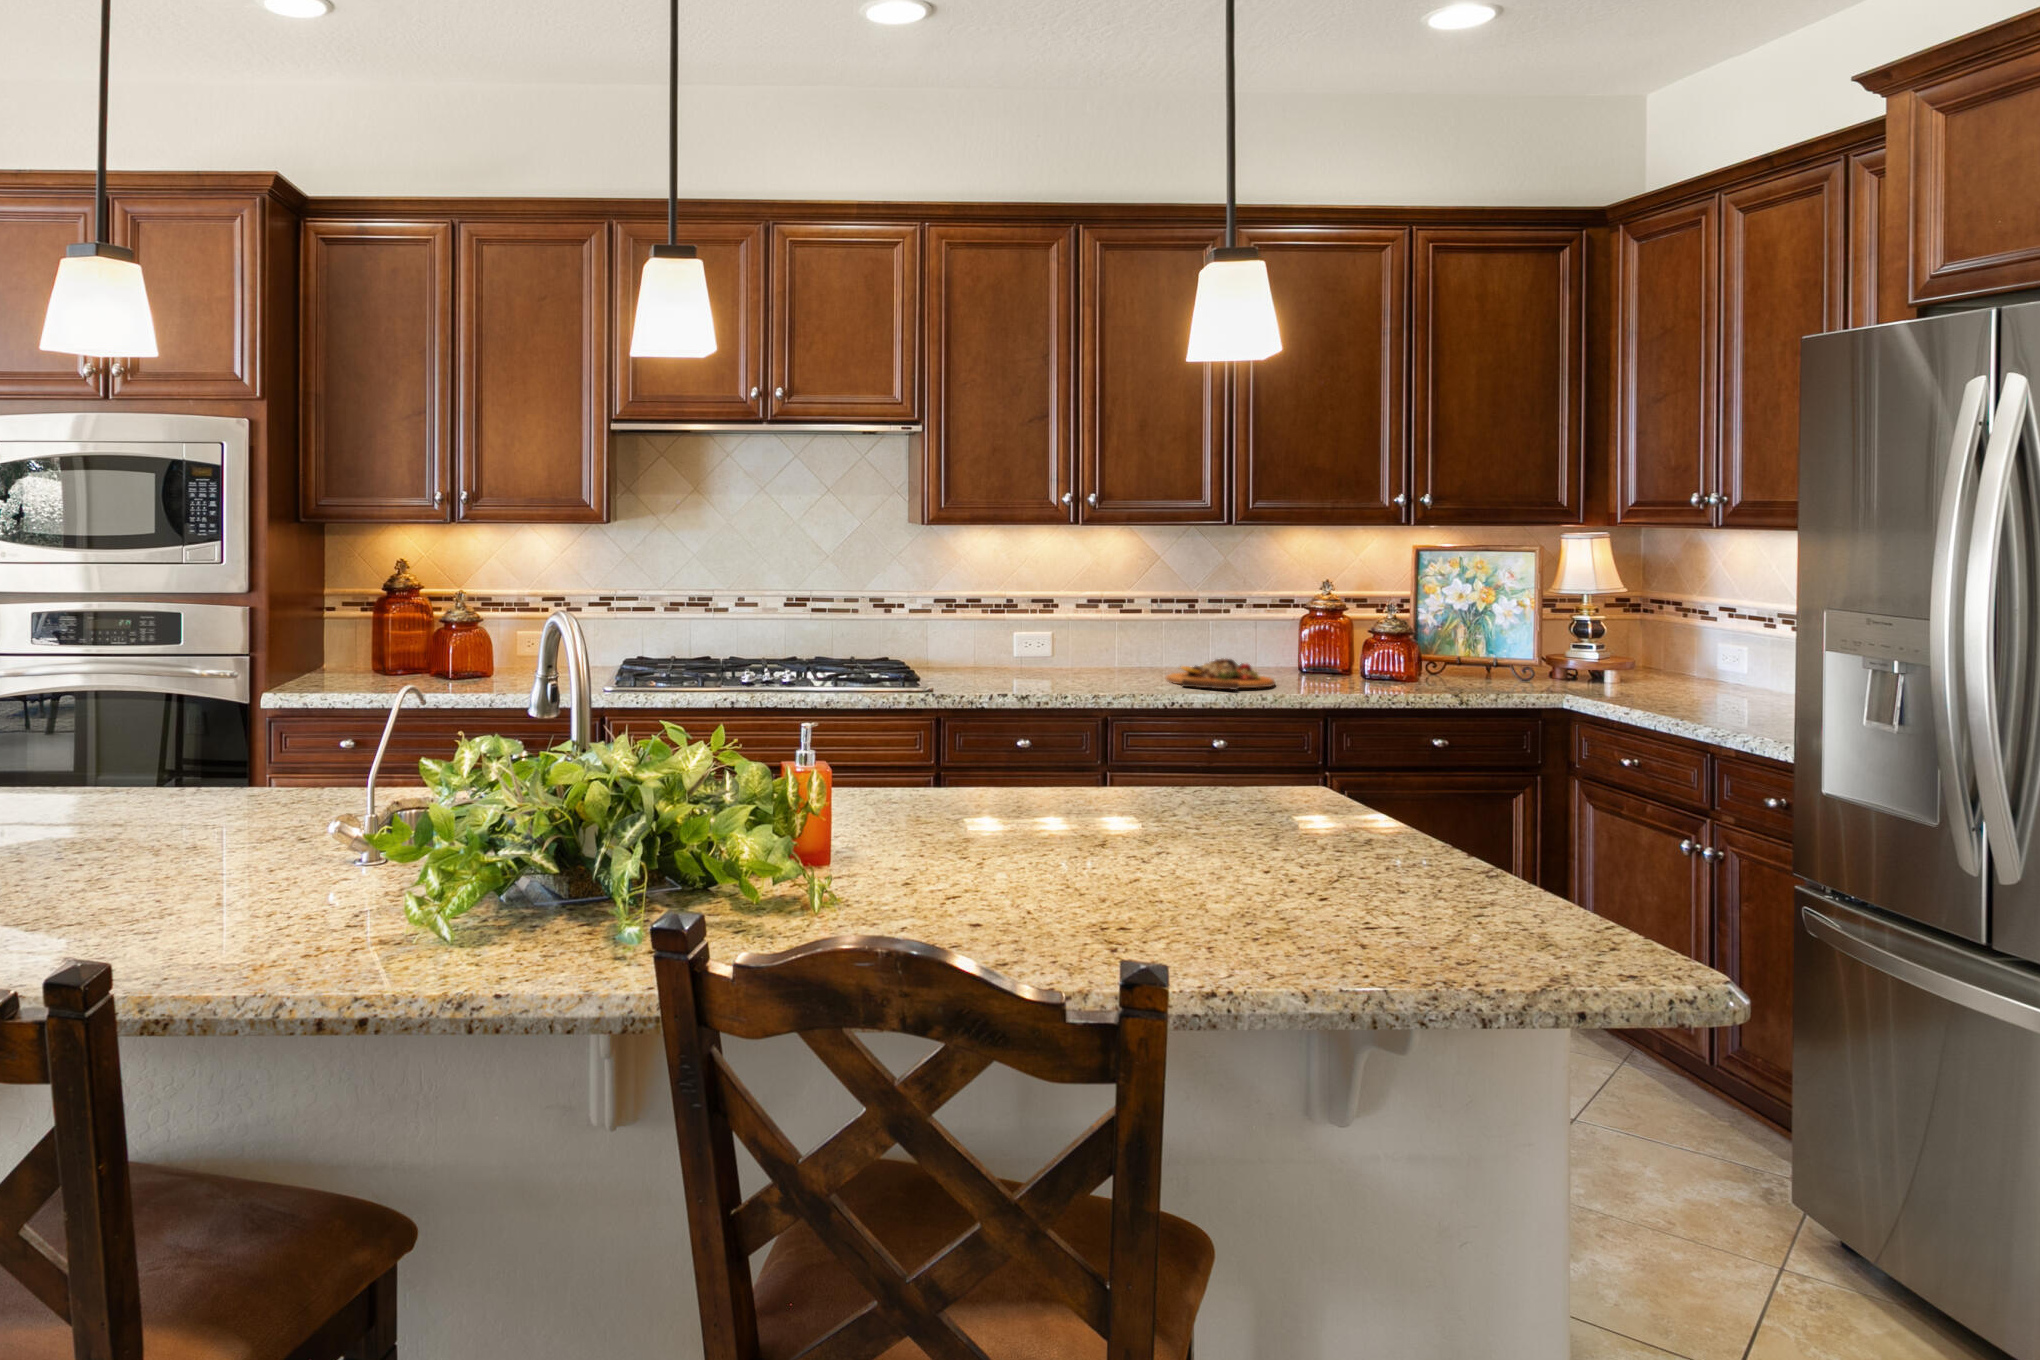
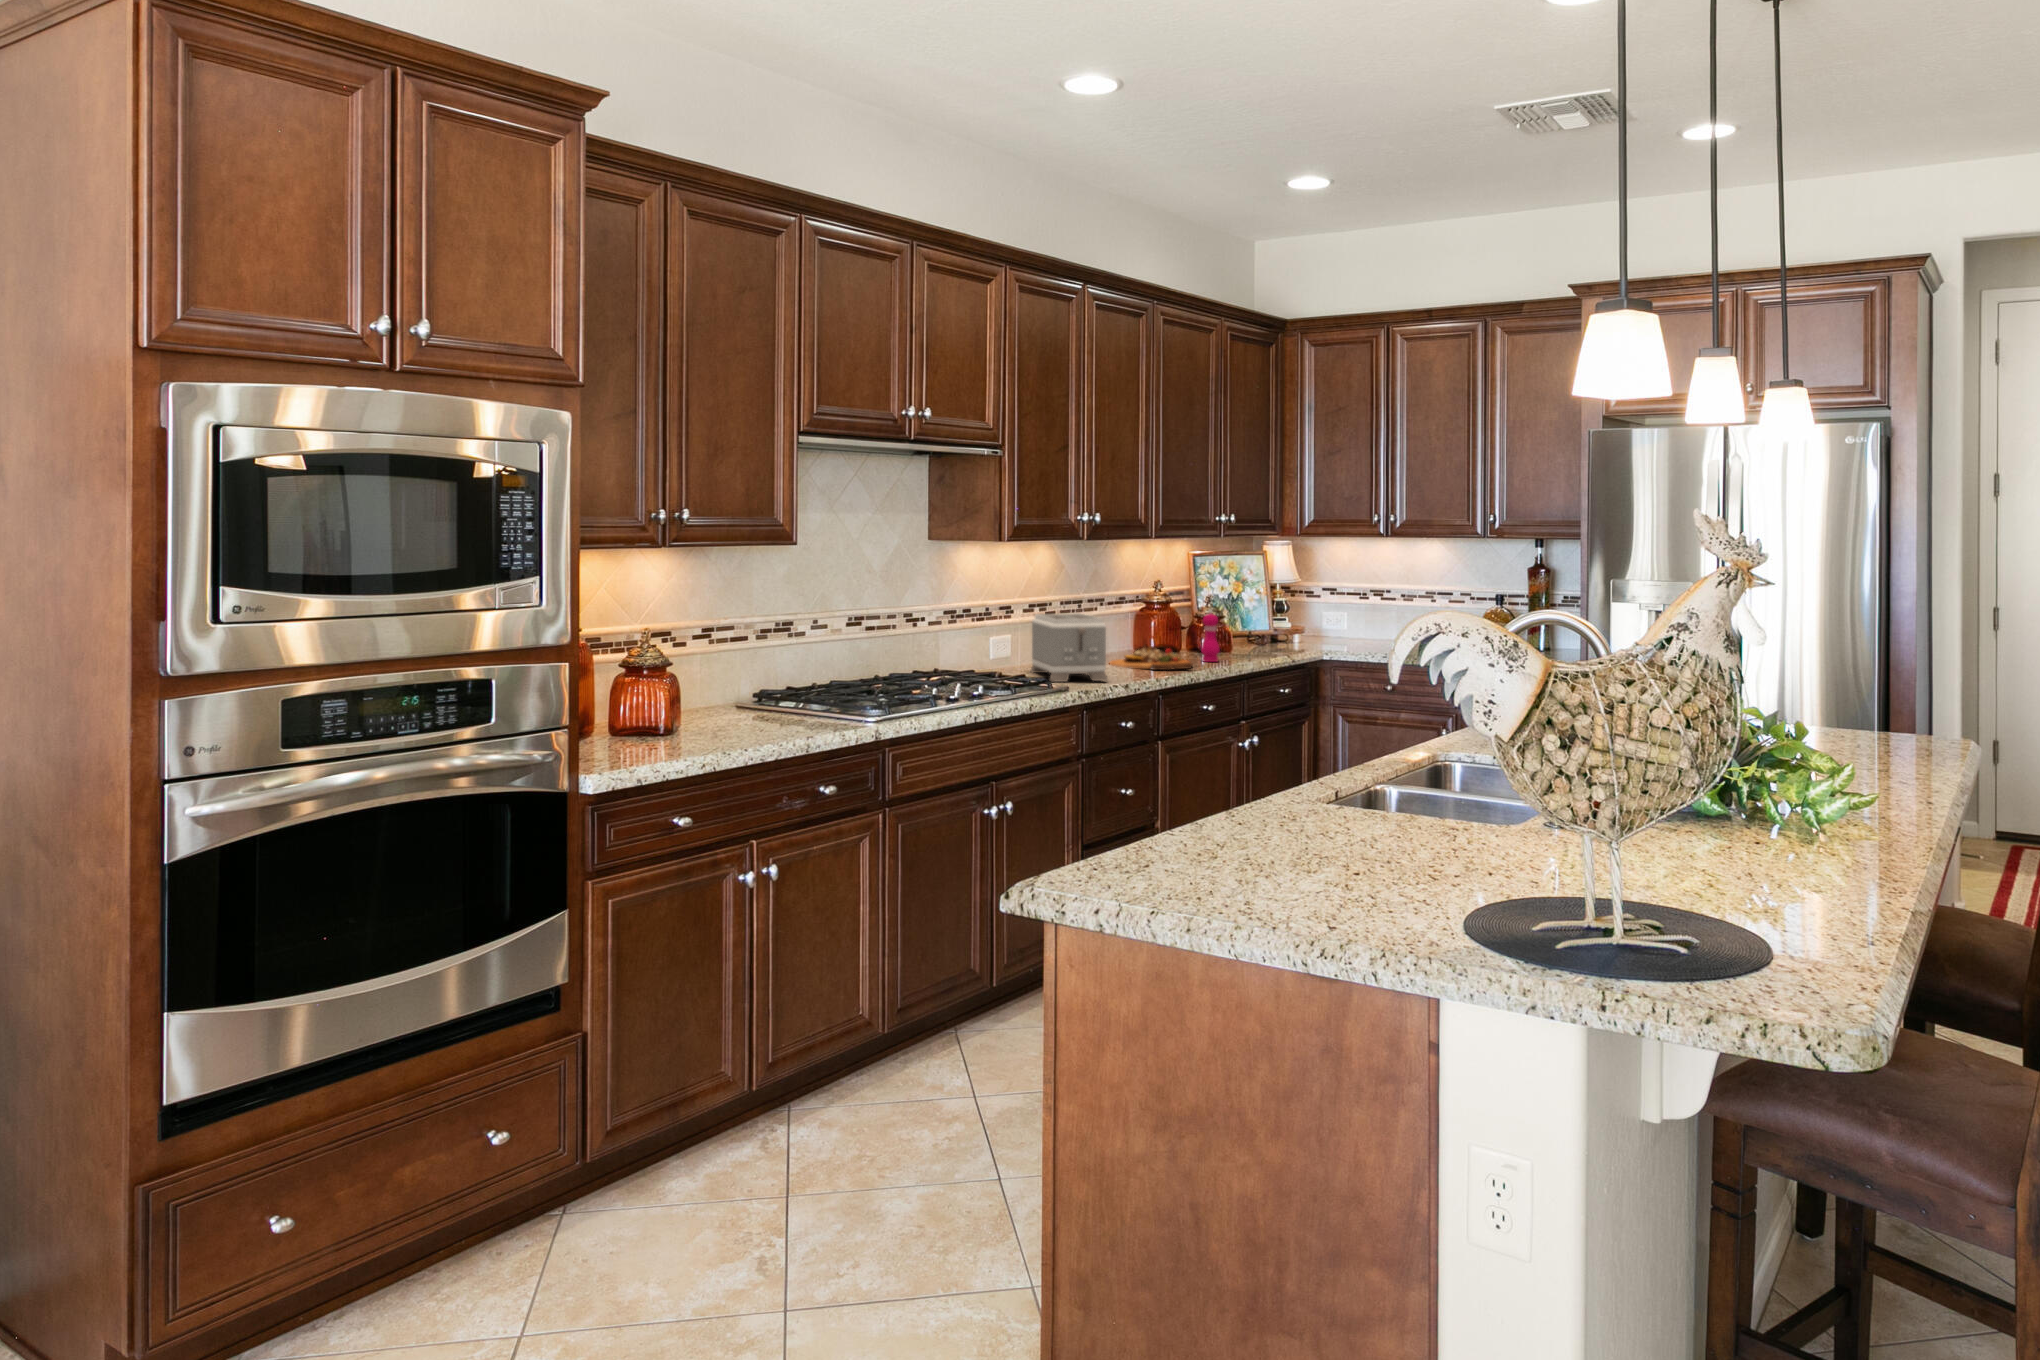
toaster: none [976,608,1082,688] -> present [1031,613,1108,682]
pepper mill: none [1325,619,1351,688] -> present [1201,610,1220,662]

